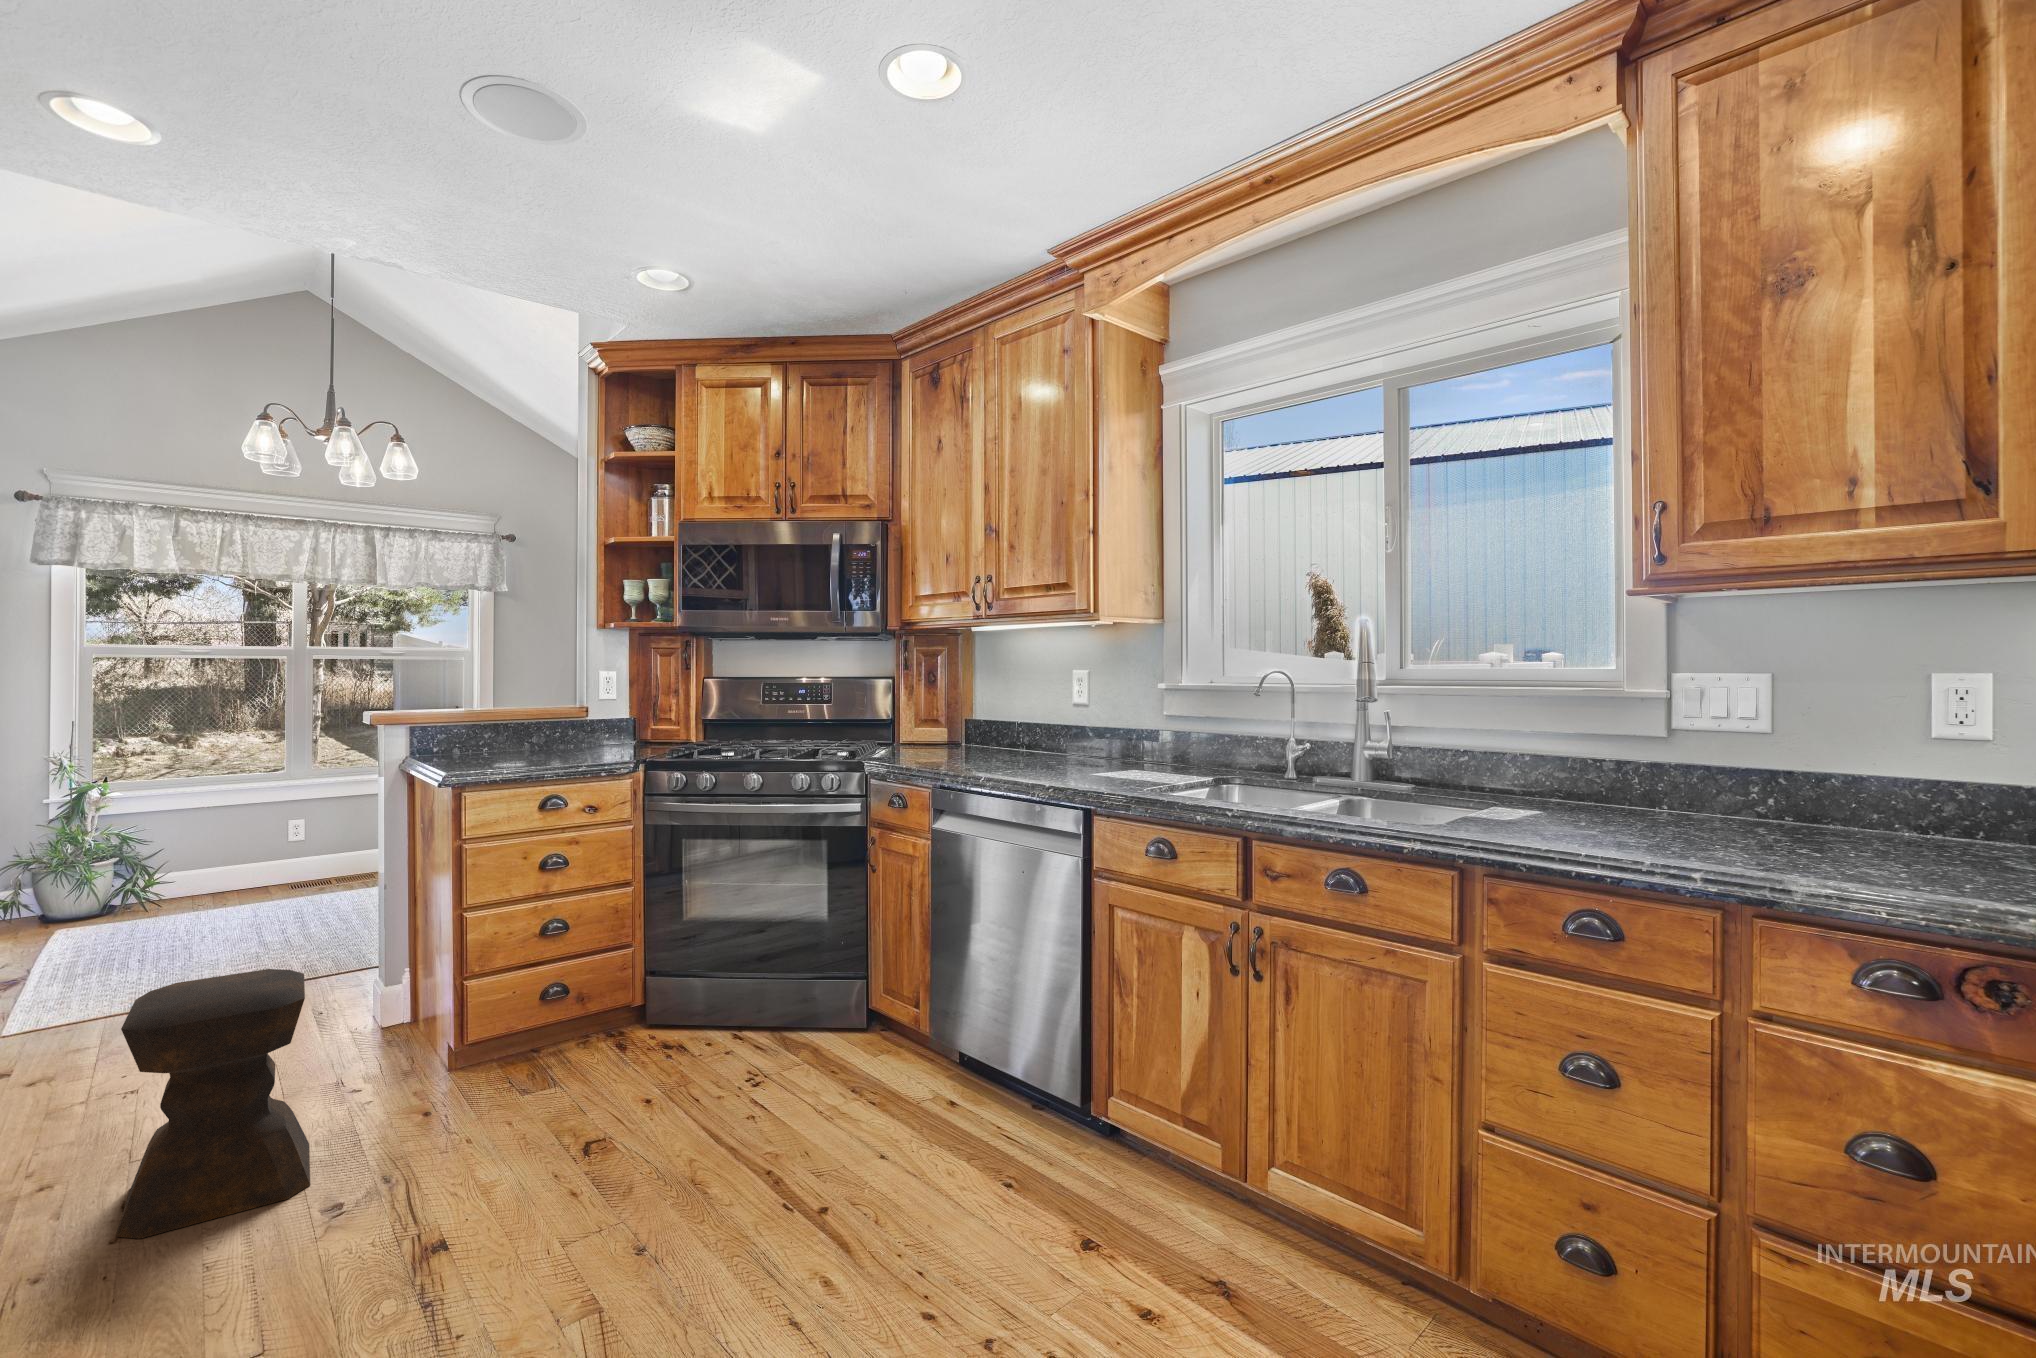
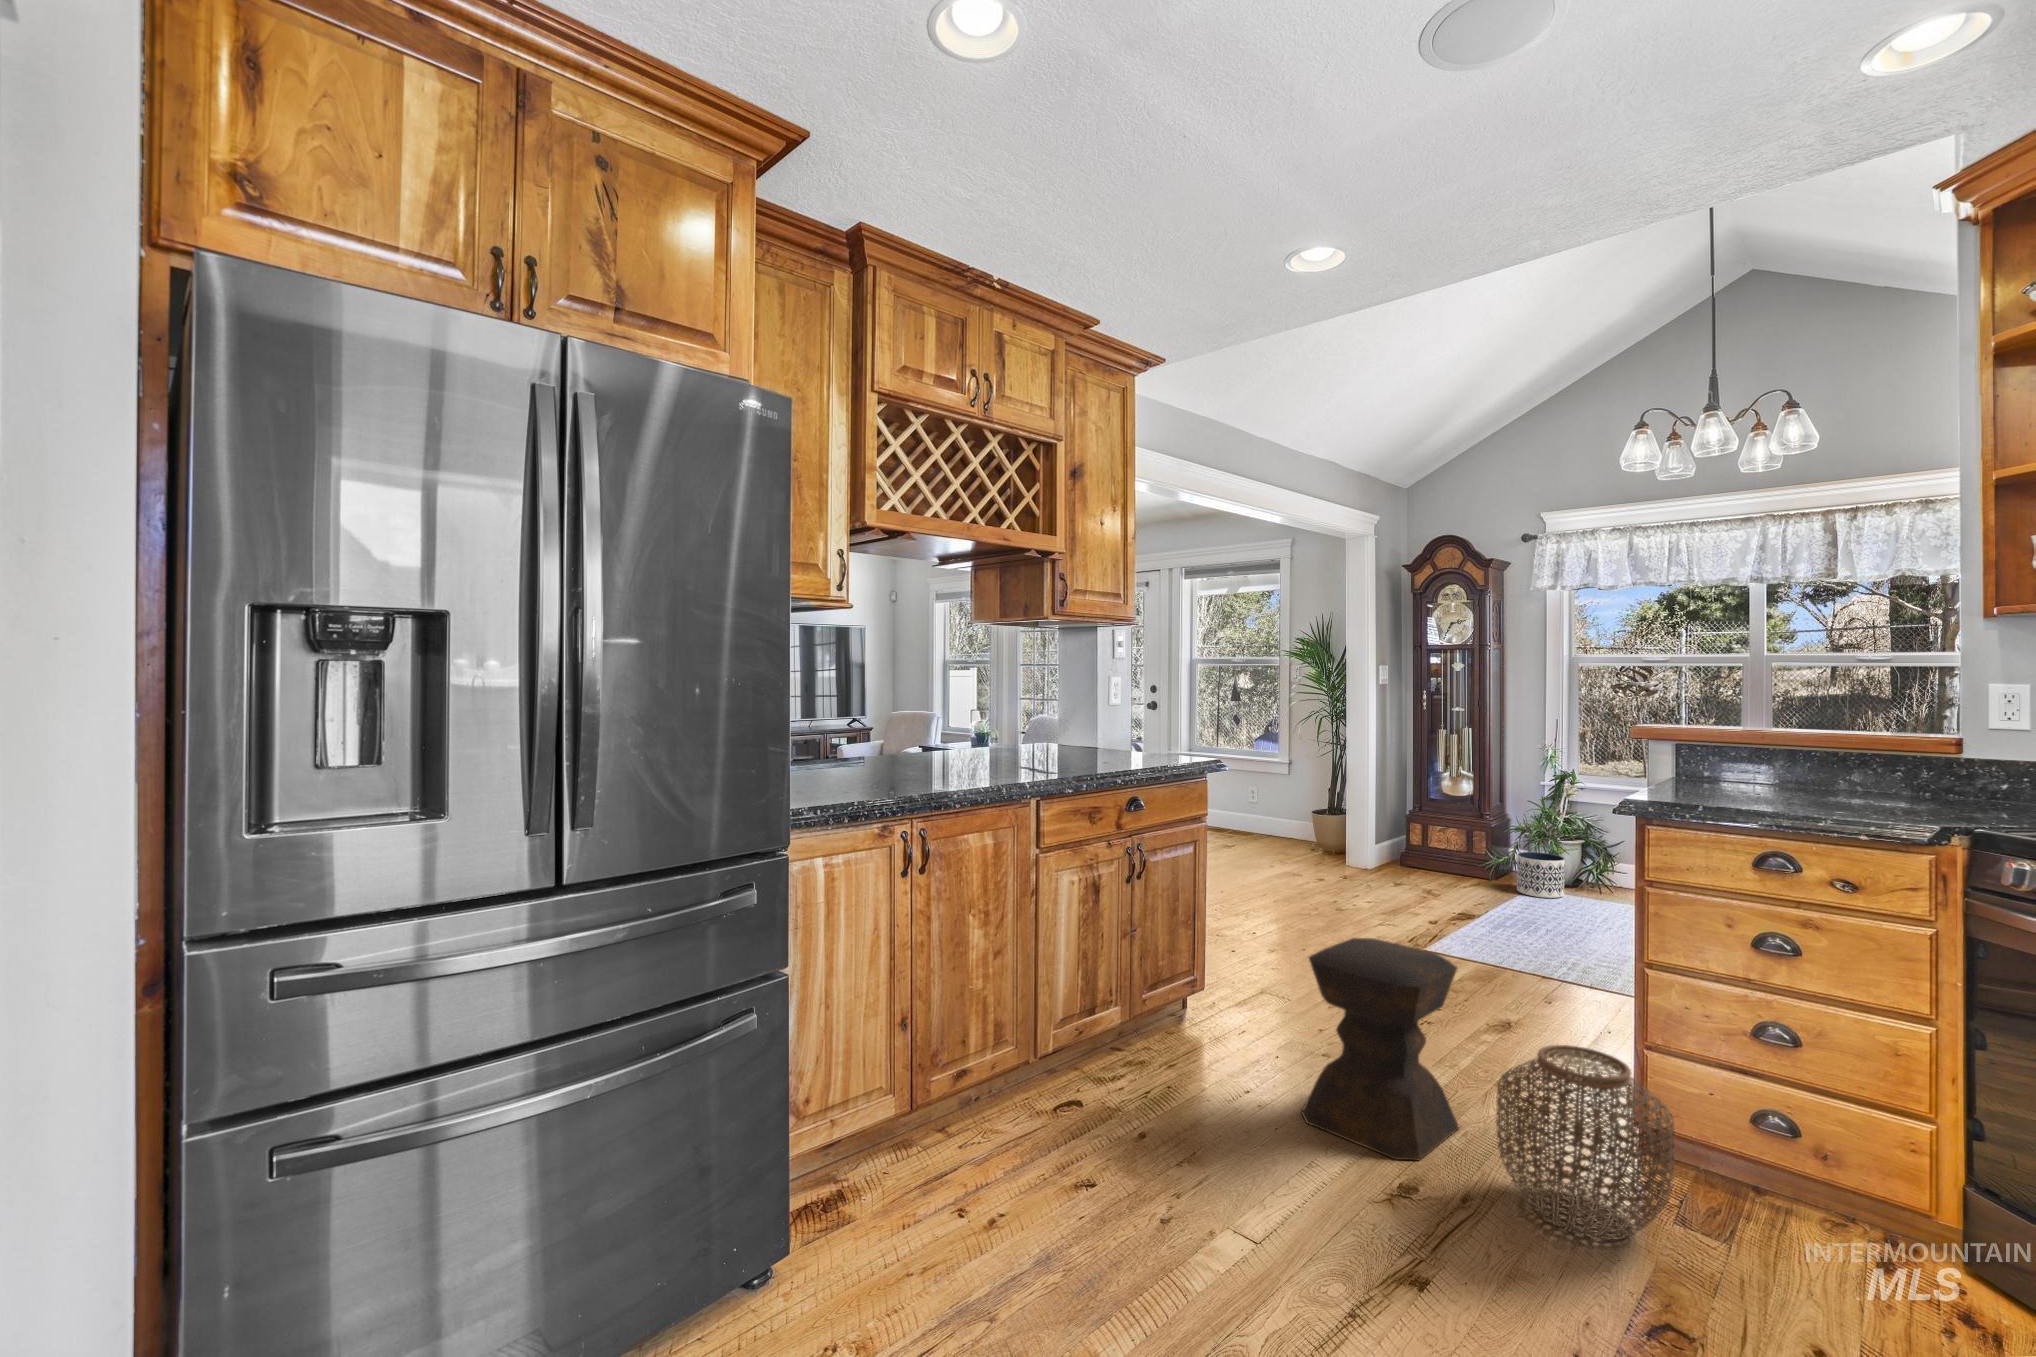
planter: none [49,884,119,940] -> present [1517,852,1565,898]
woven basket: none [400,986,553,1151] -> present [1496,1045,1674,1240]

